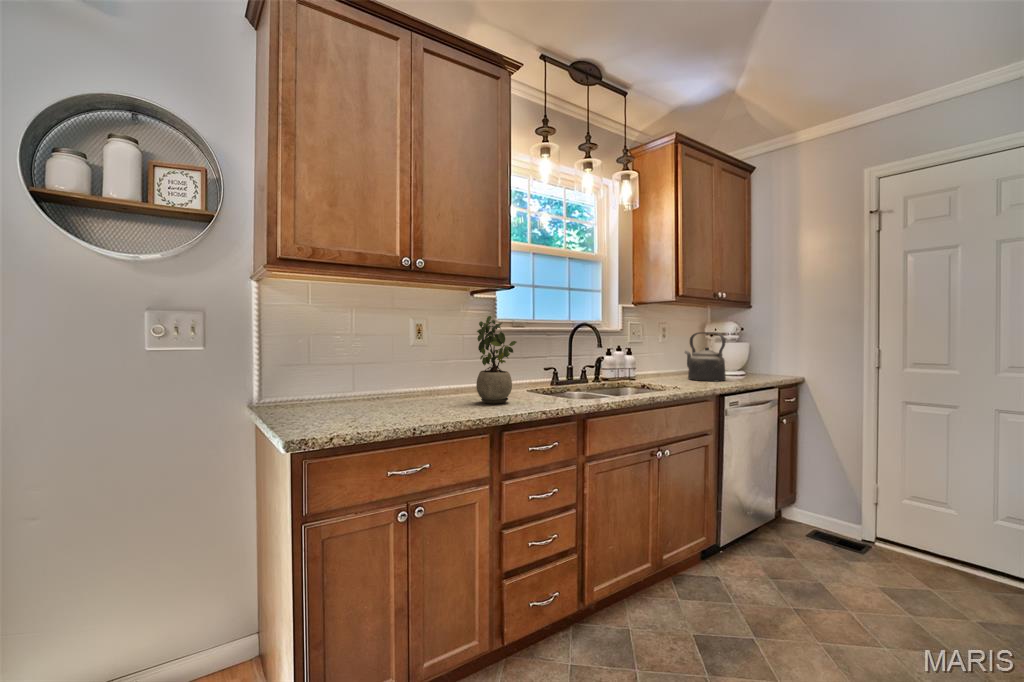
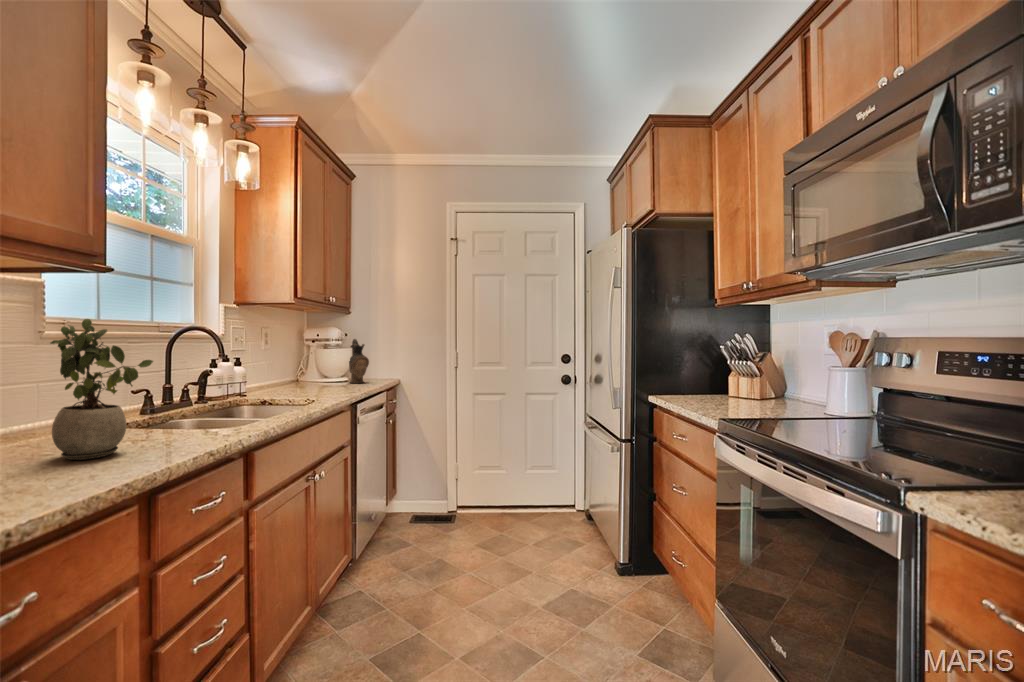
kettle: present [685,332,726,381] -> none [292,338,340,391]
ceramic pitcher: none [746,333,768,378] -> present [349,339,369,383]

